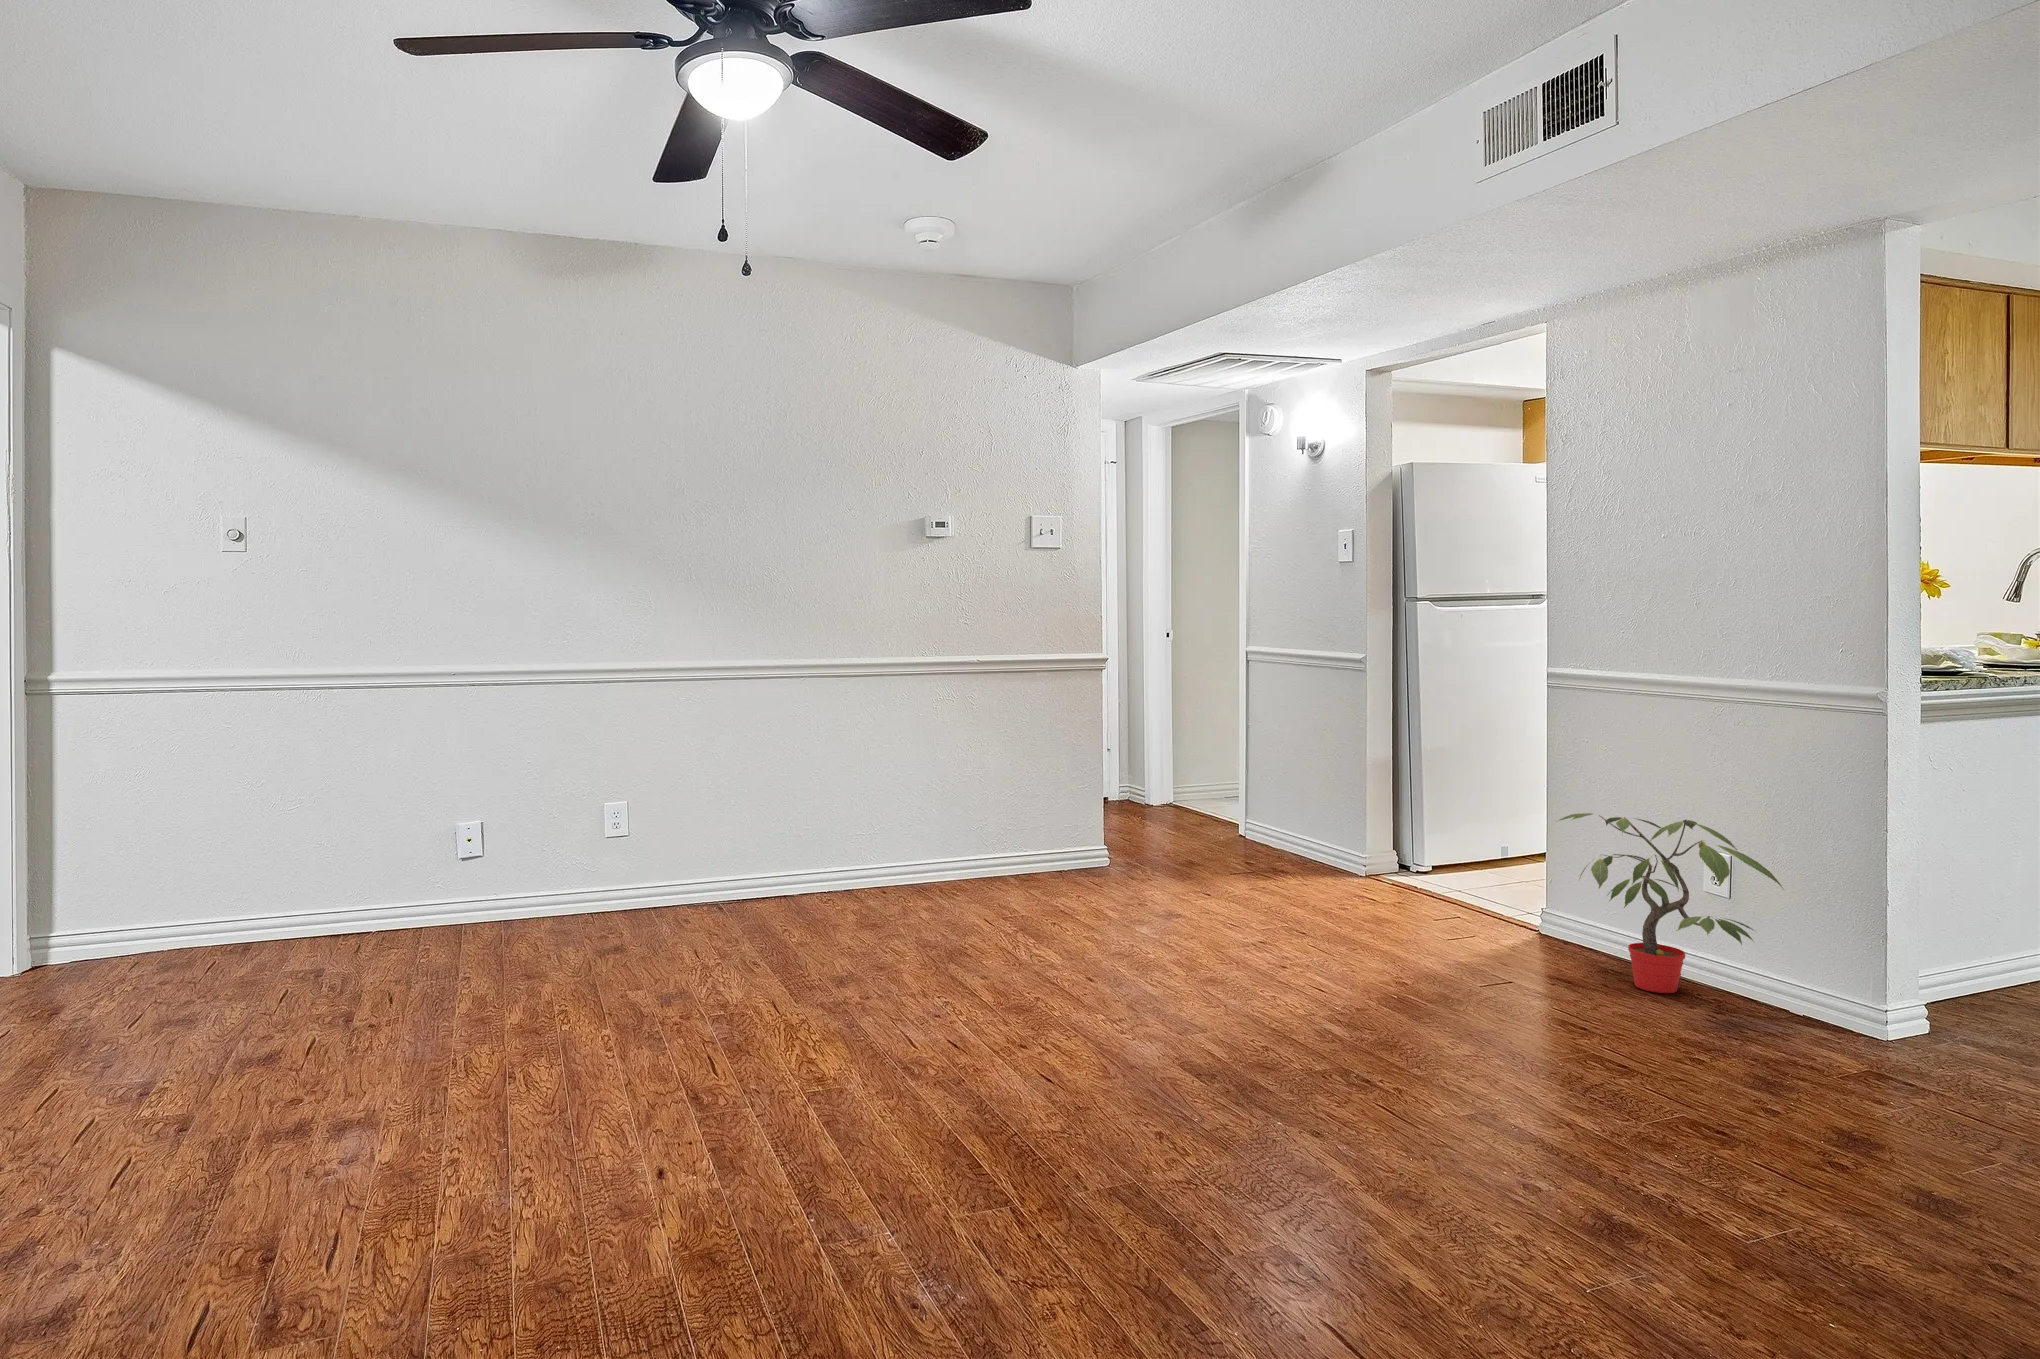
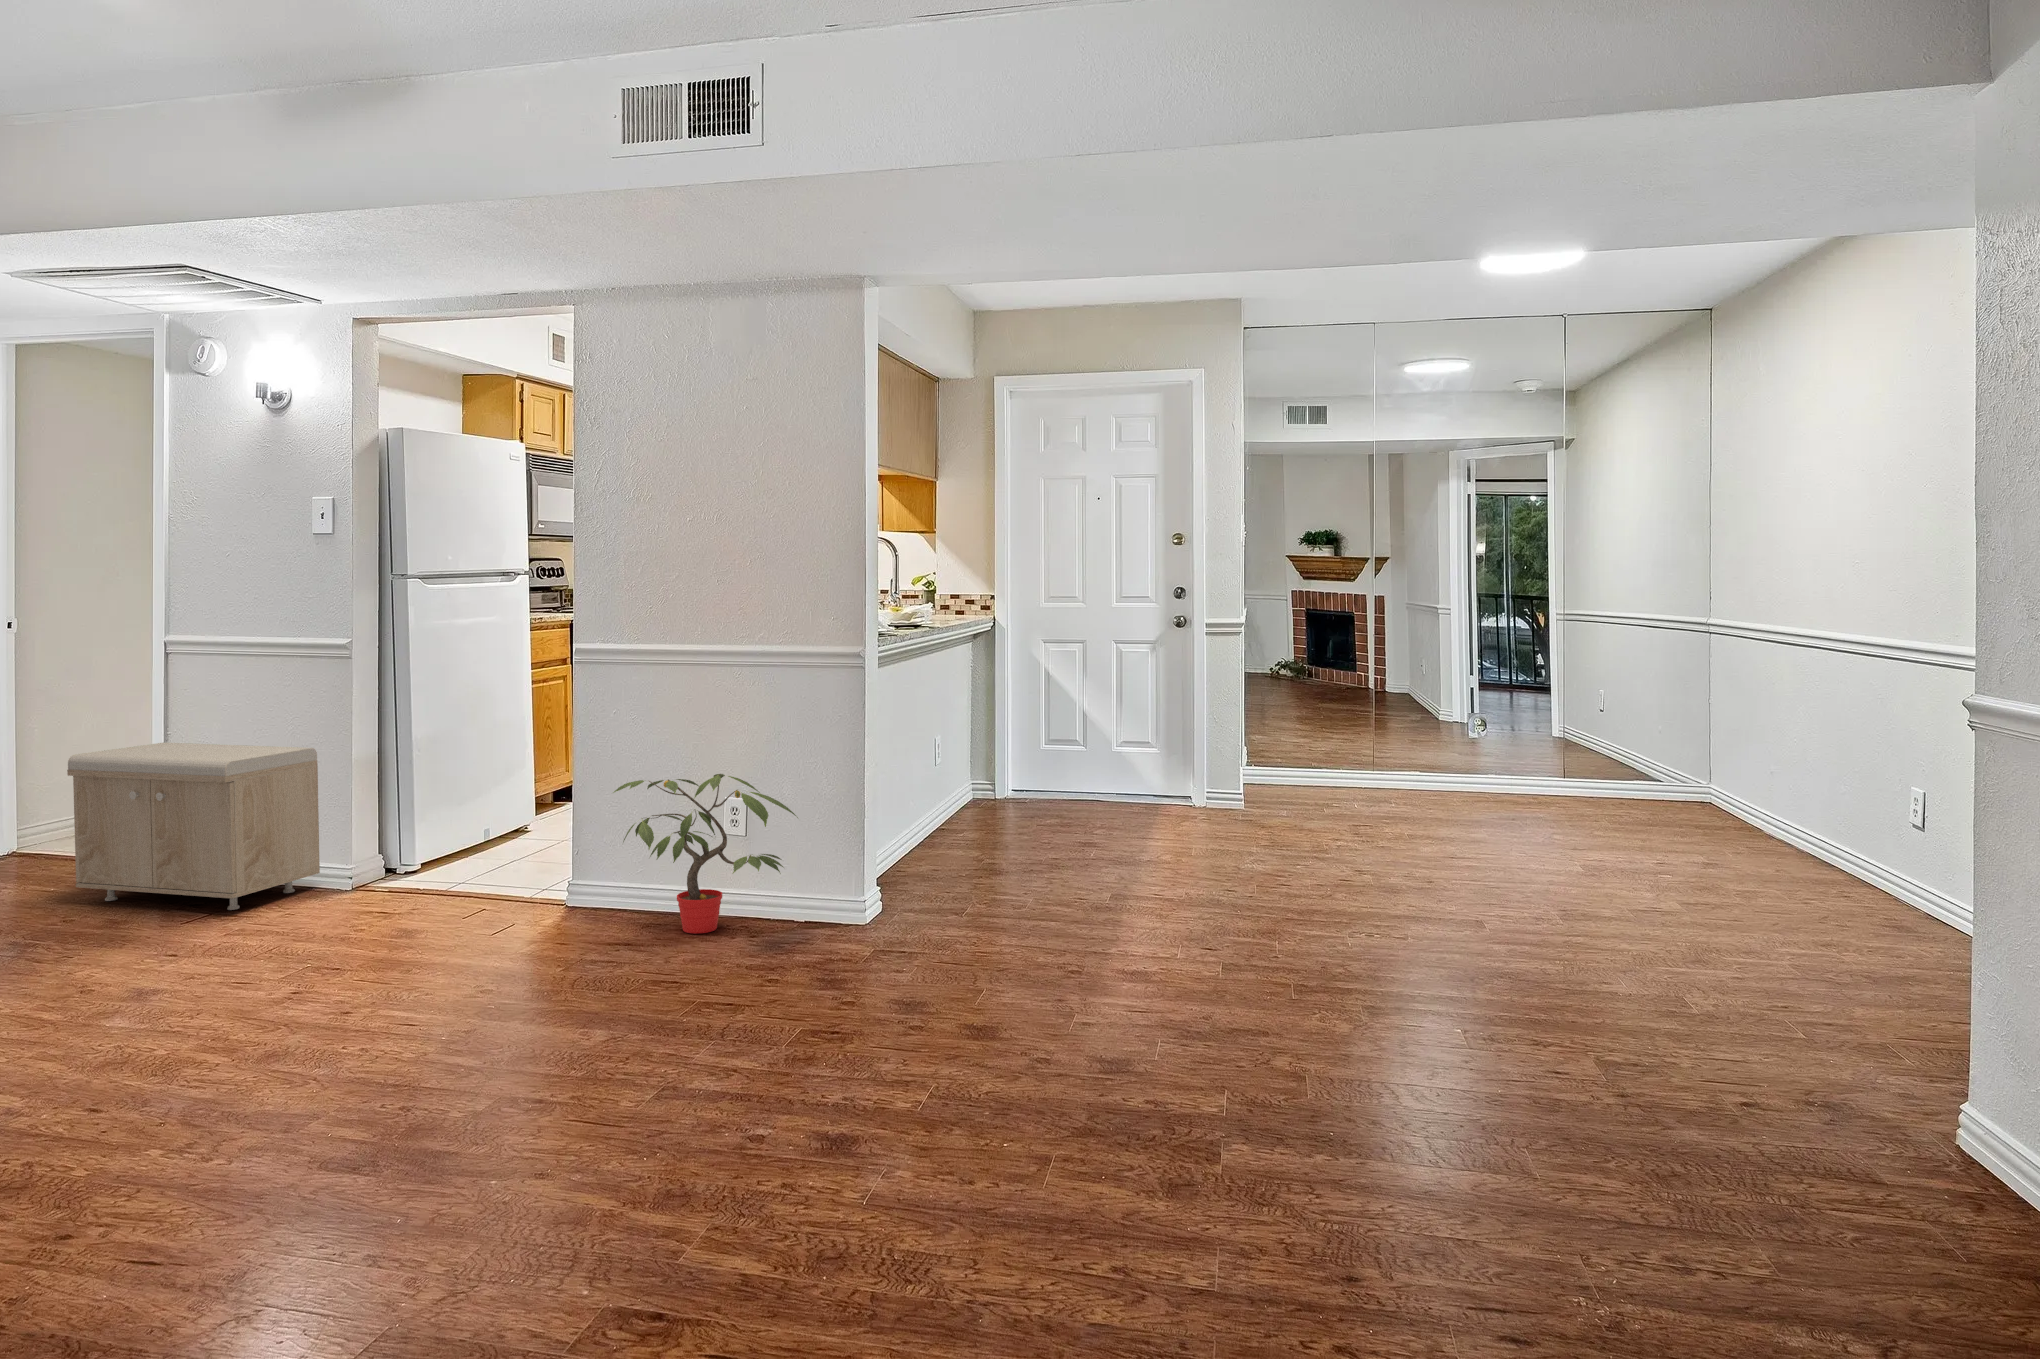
storage bench: none [1178,732,1343,872] -> present [67,742,320,910]

